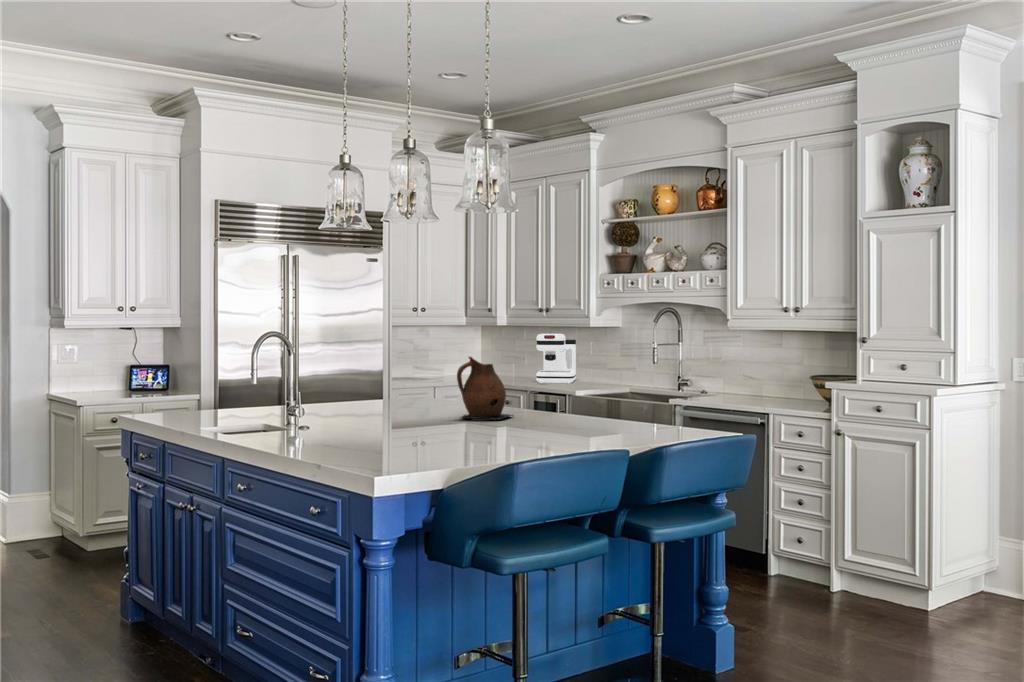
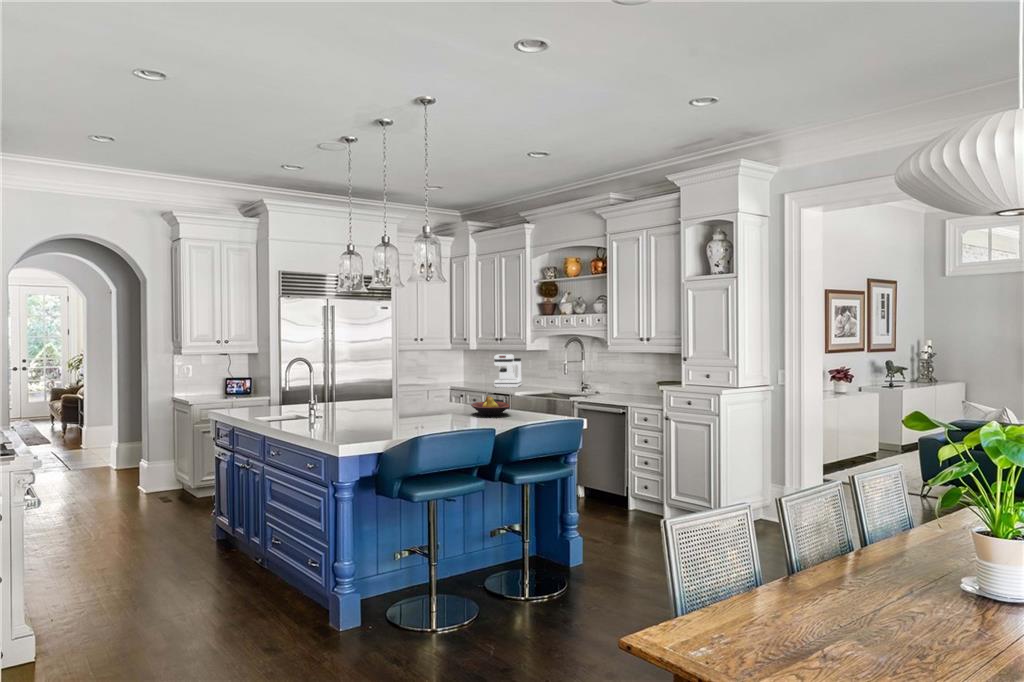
ceramic pitcher: present [457,357,513,420] -> none [416,372,452,412]
fruit bowl: none [551,395,617,429] -> present [471,396,509,417]

